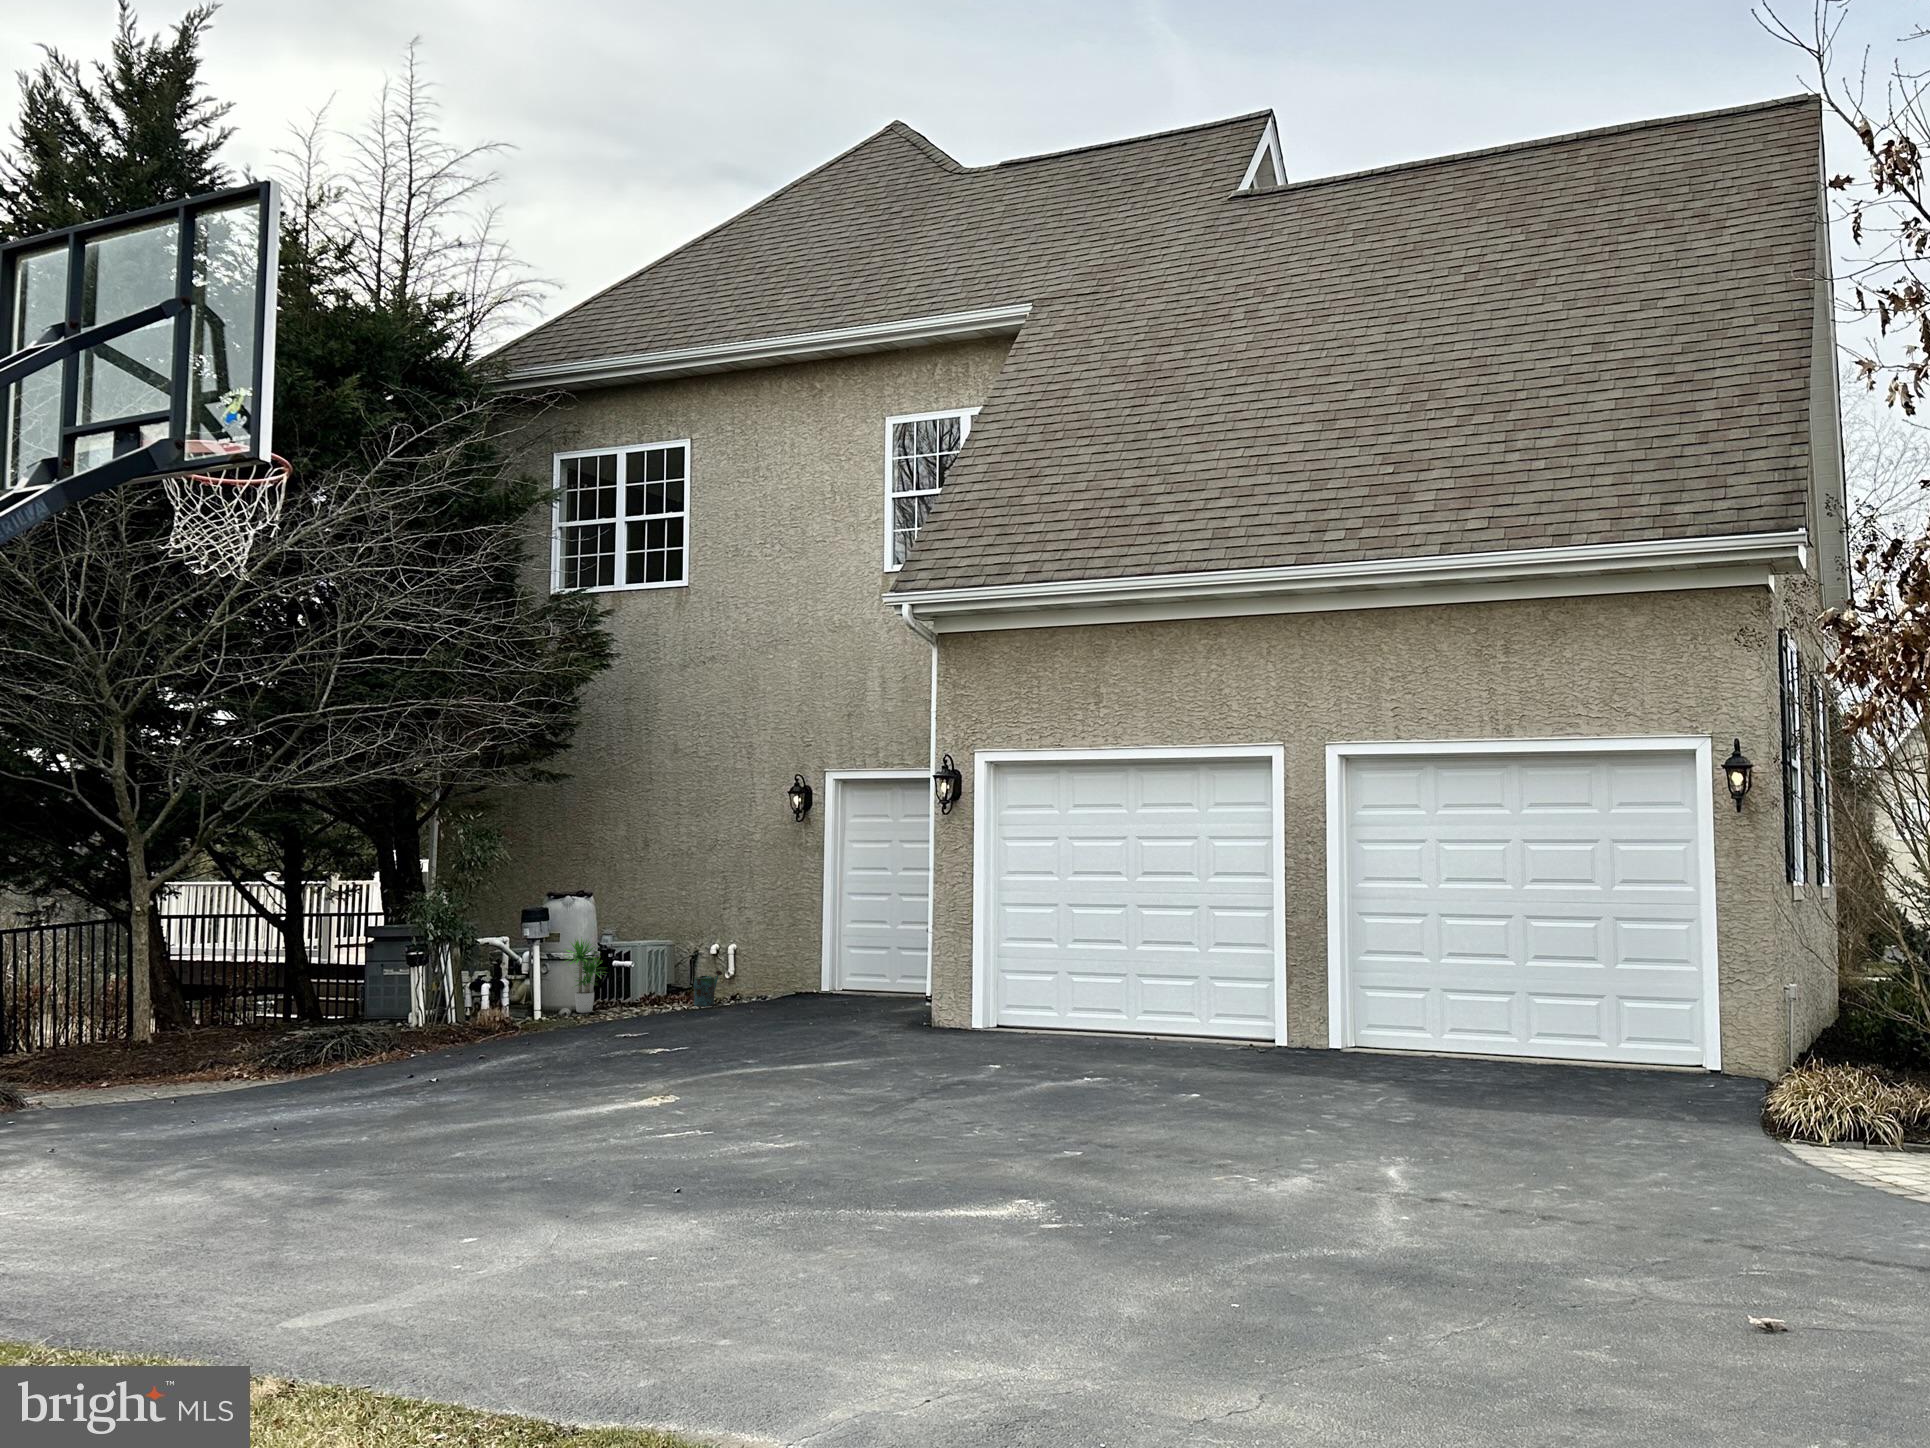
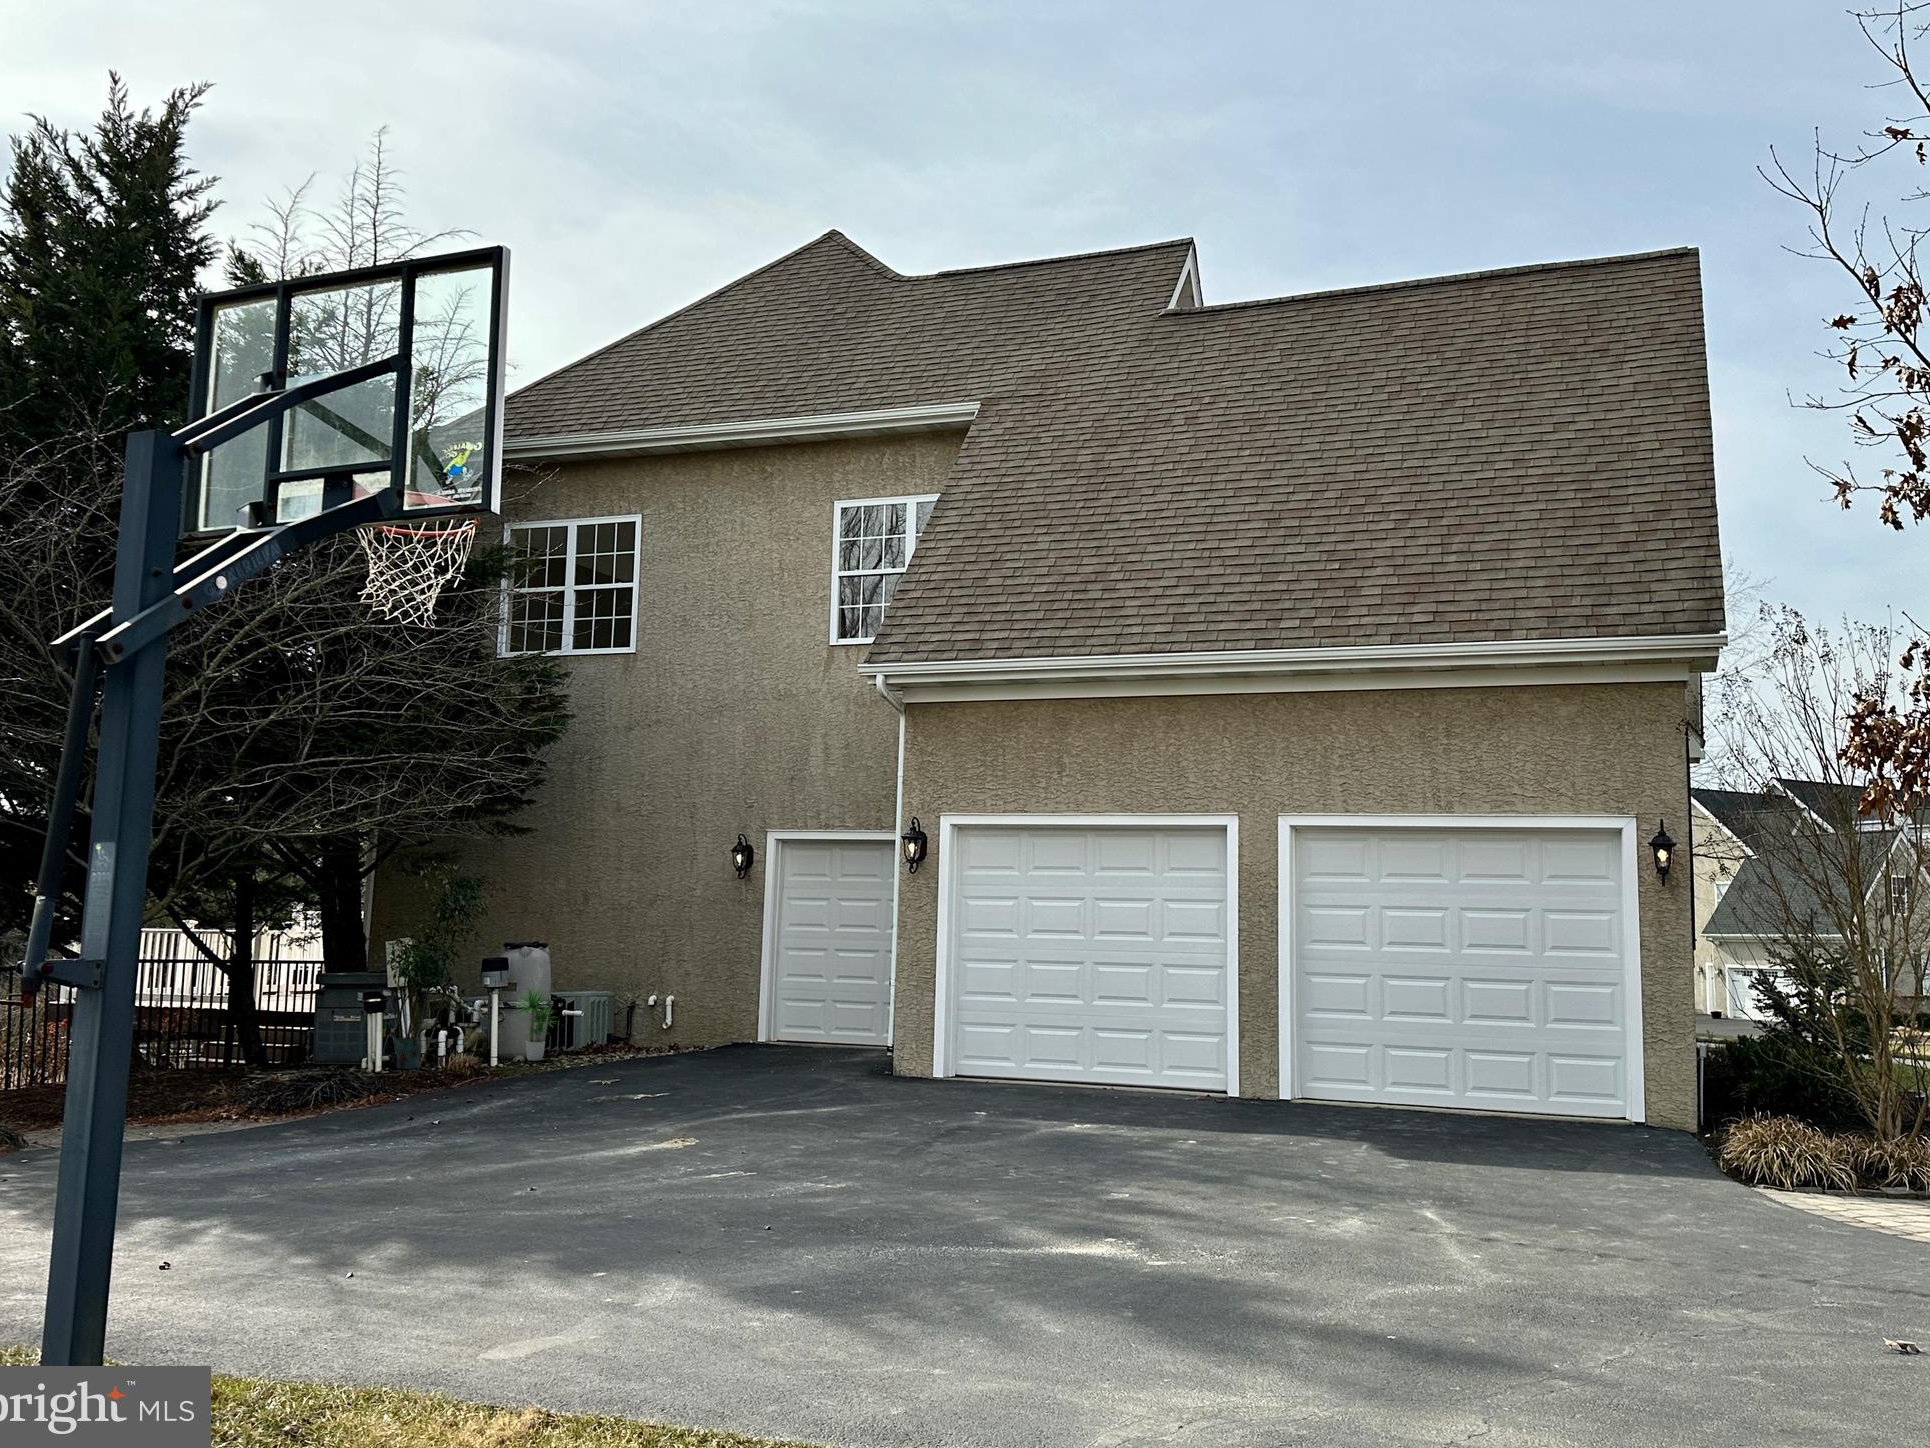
watering can: present [693,971,722,1006] -> present [390,1032,421,1069]

